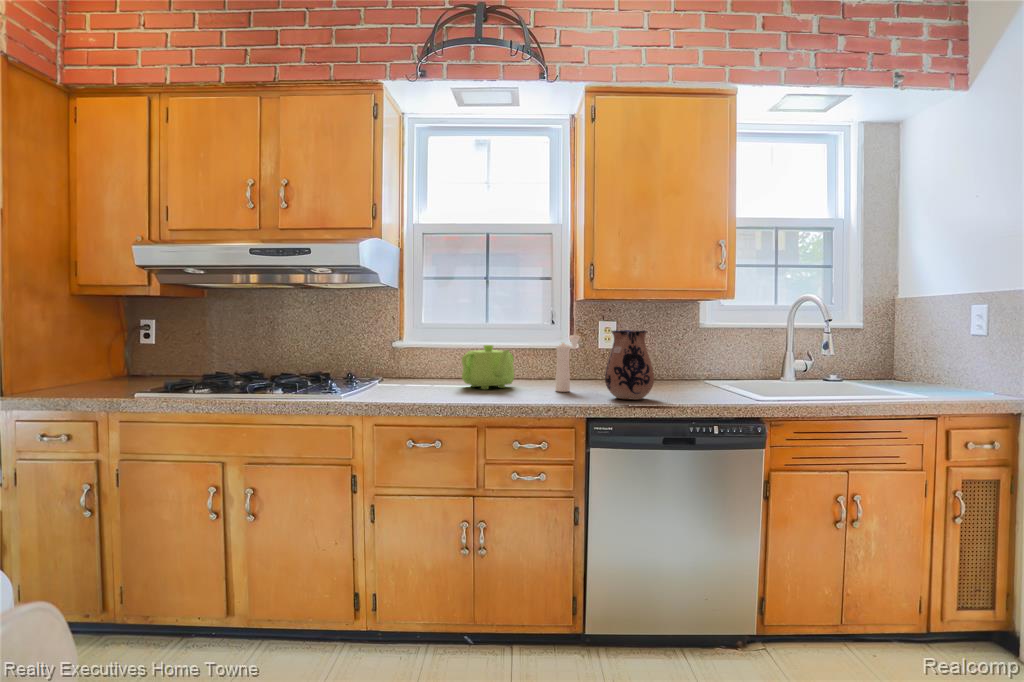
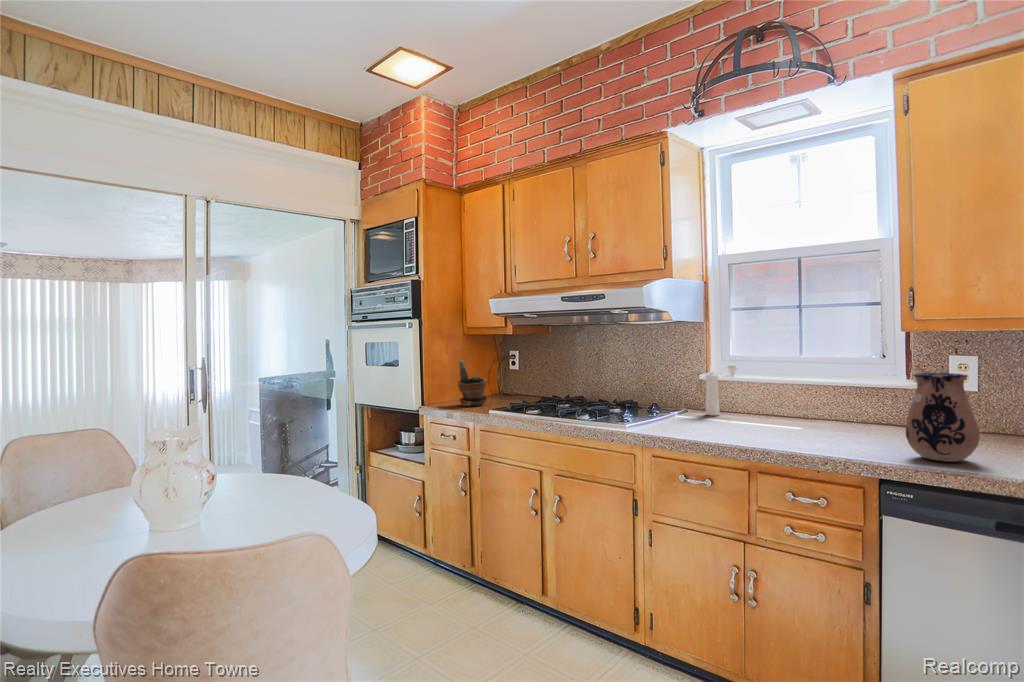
potted plant: none [69,325,118,389] -> present [458,361,487,407]
pepper mill: present [555,335,580,392] -> present [705,365,738,415]
teapot: present [462,345,514,389] -> none [748,382,815,430]

